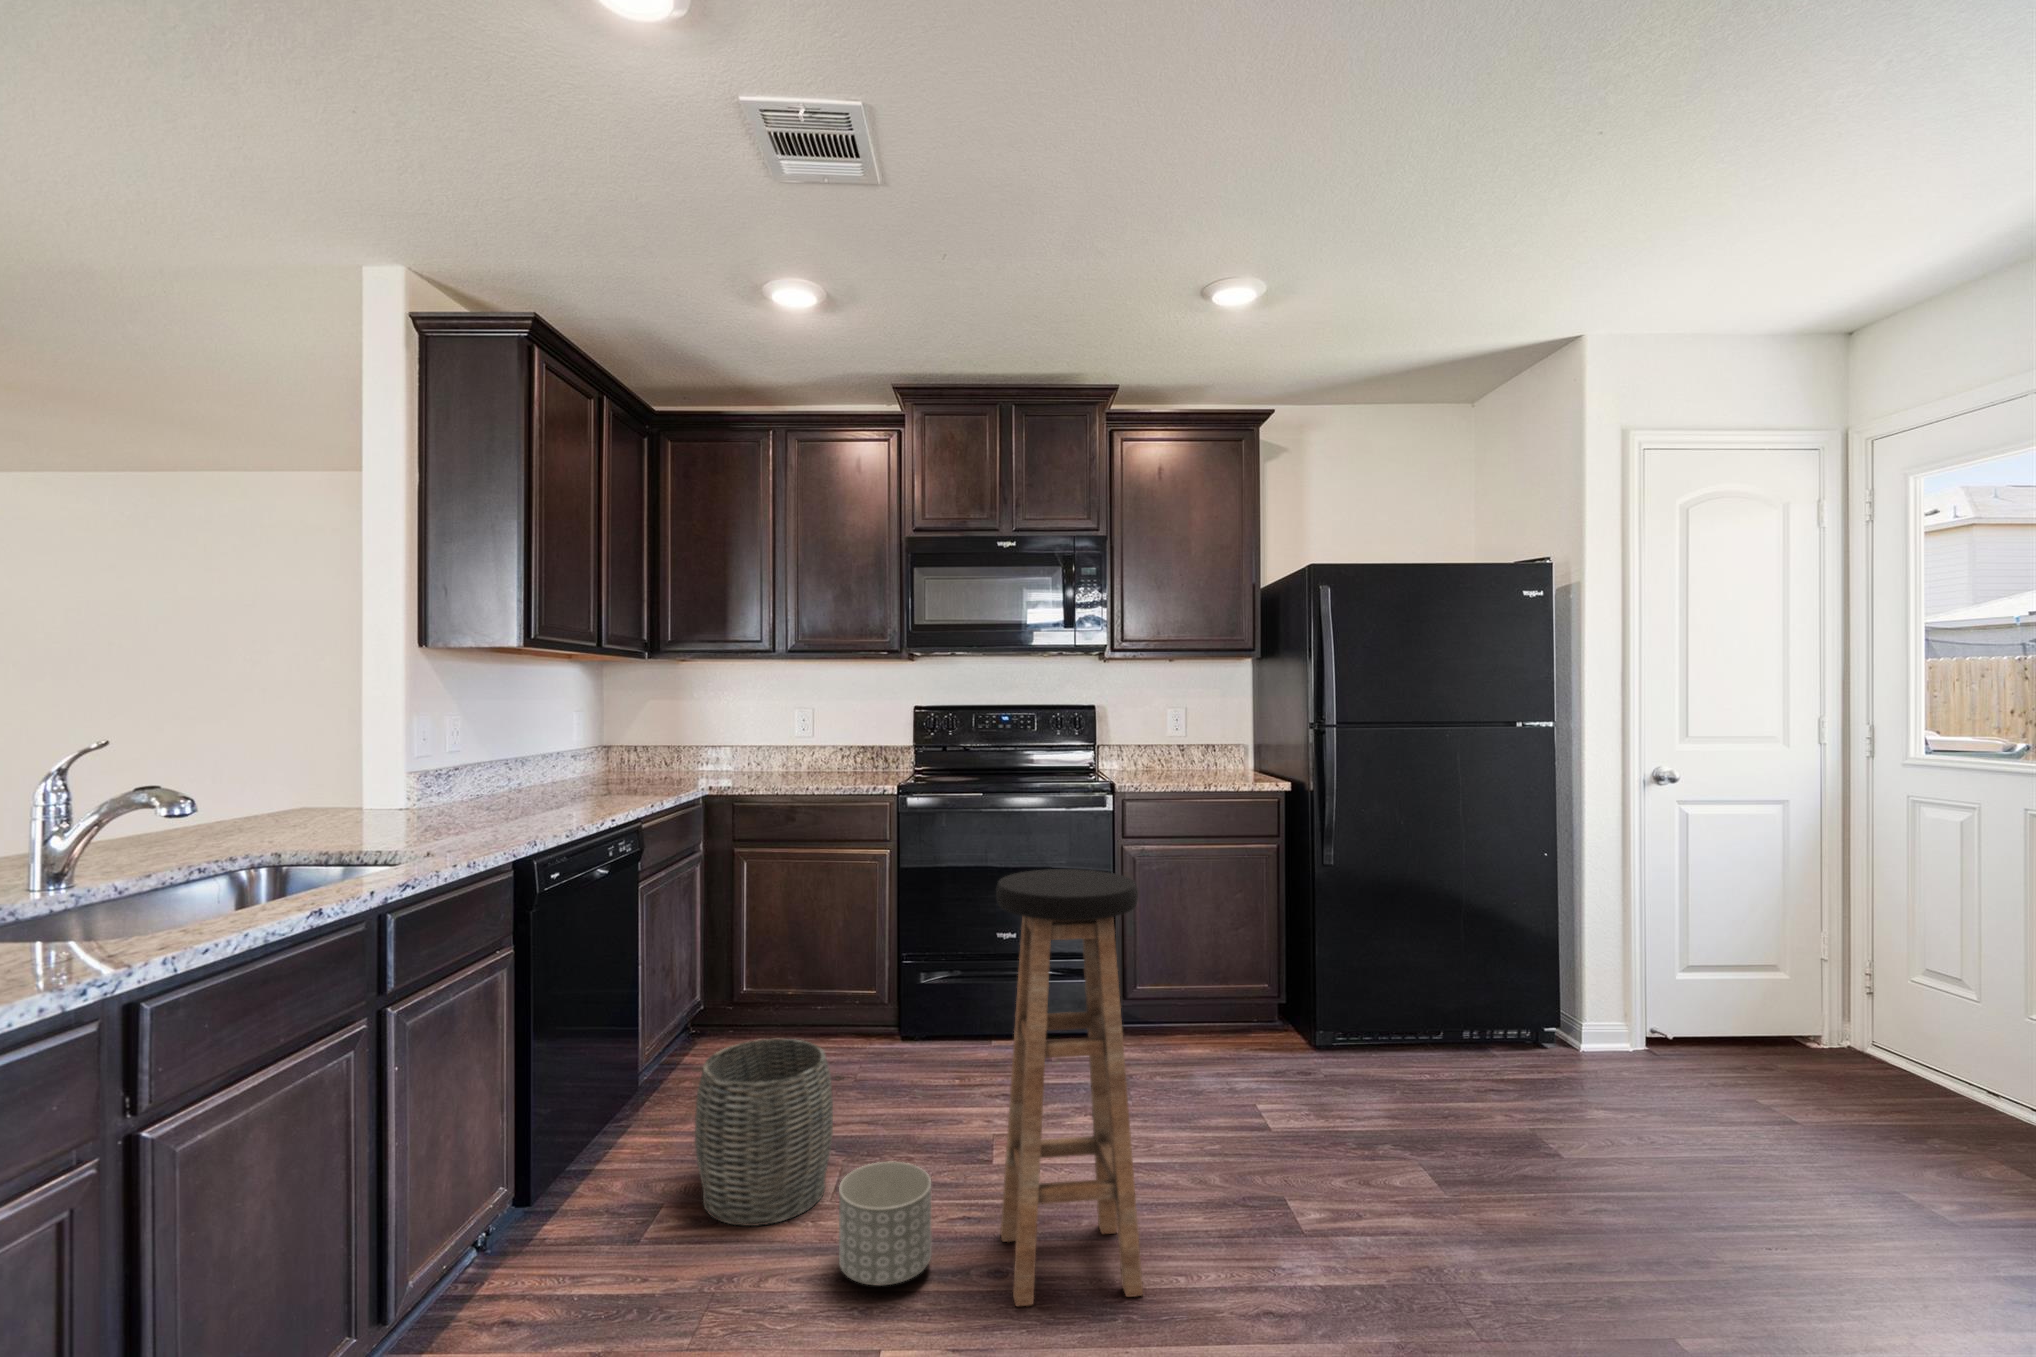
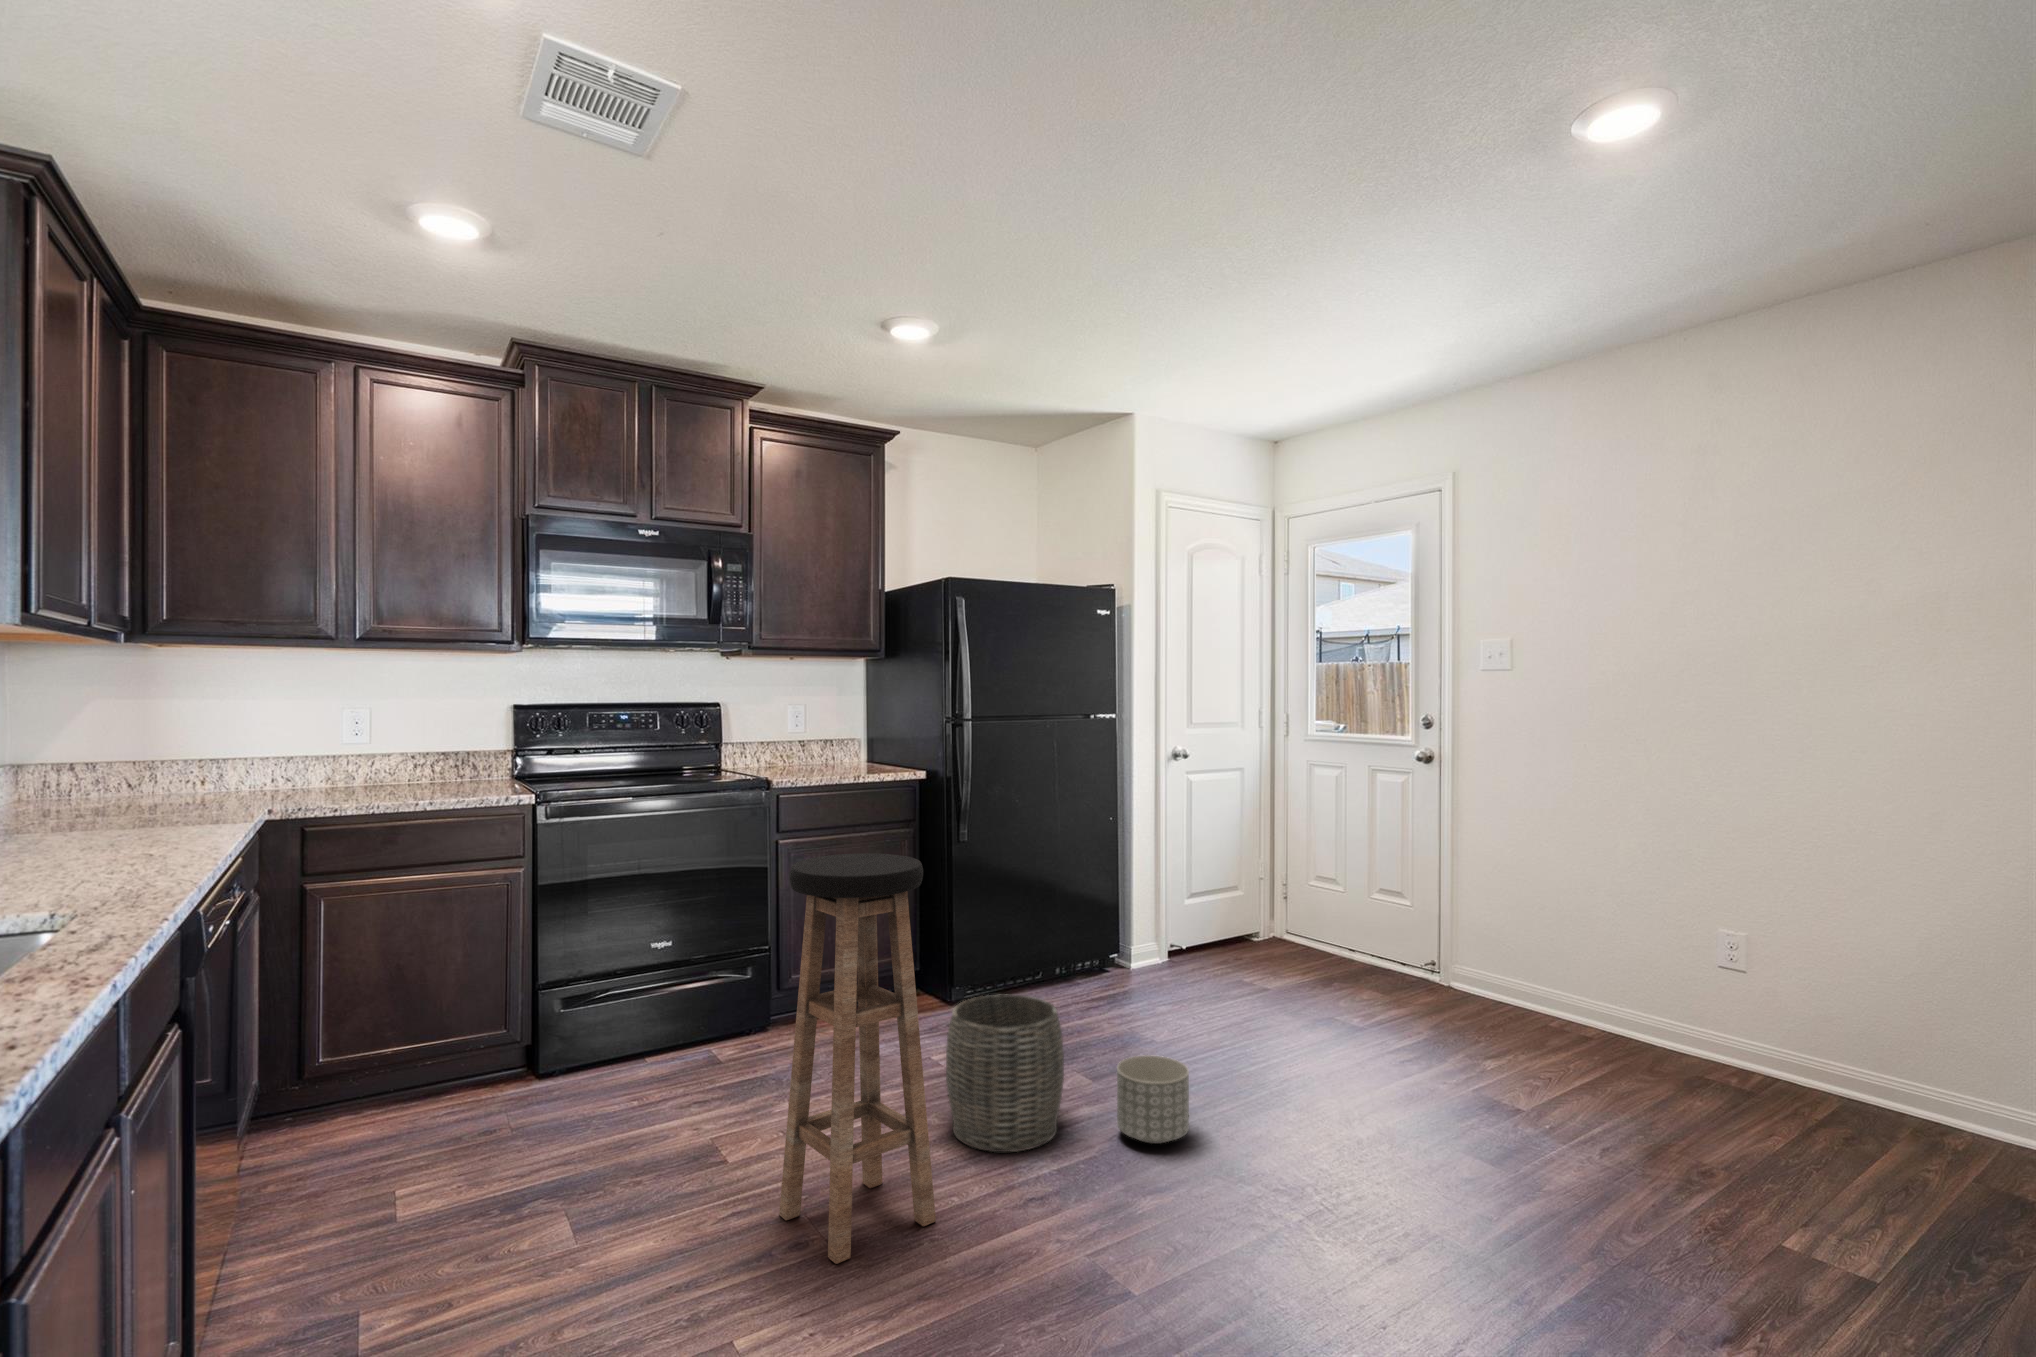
woven basket: present [695,1039,833,1226] -> present [946,995,1064,1152]
planter: present [839,1162,931,1286] -> present [1117,1055,1189,1144]

